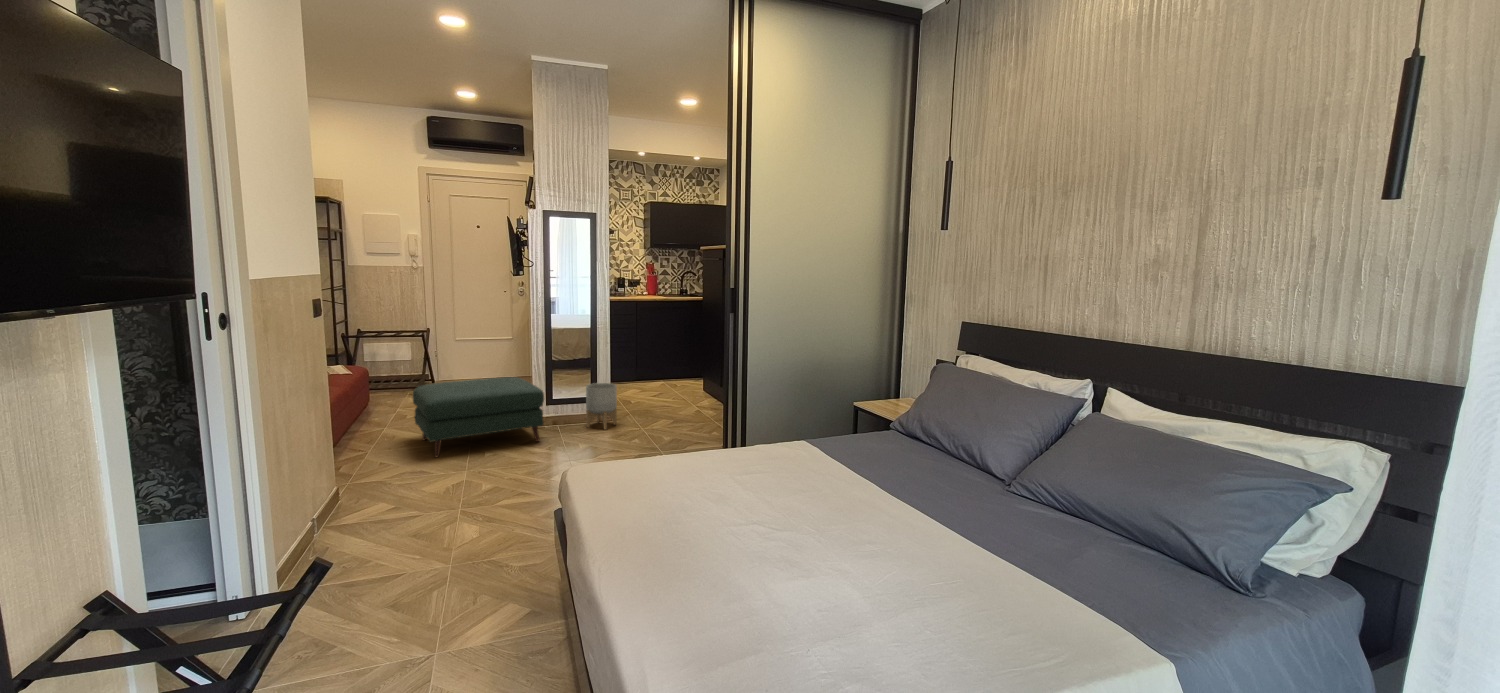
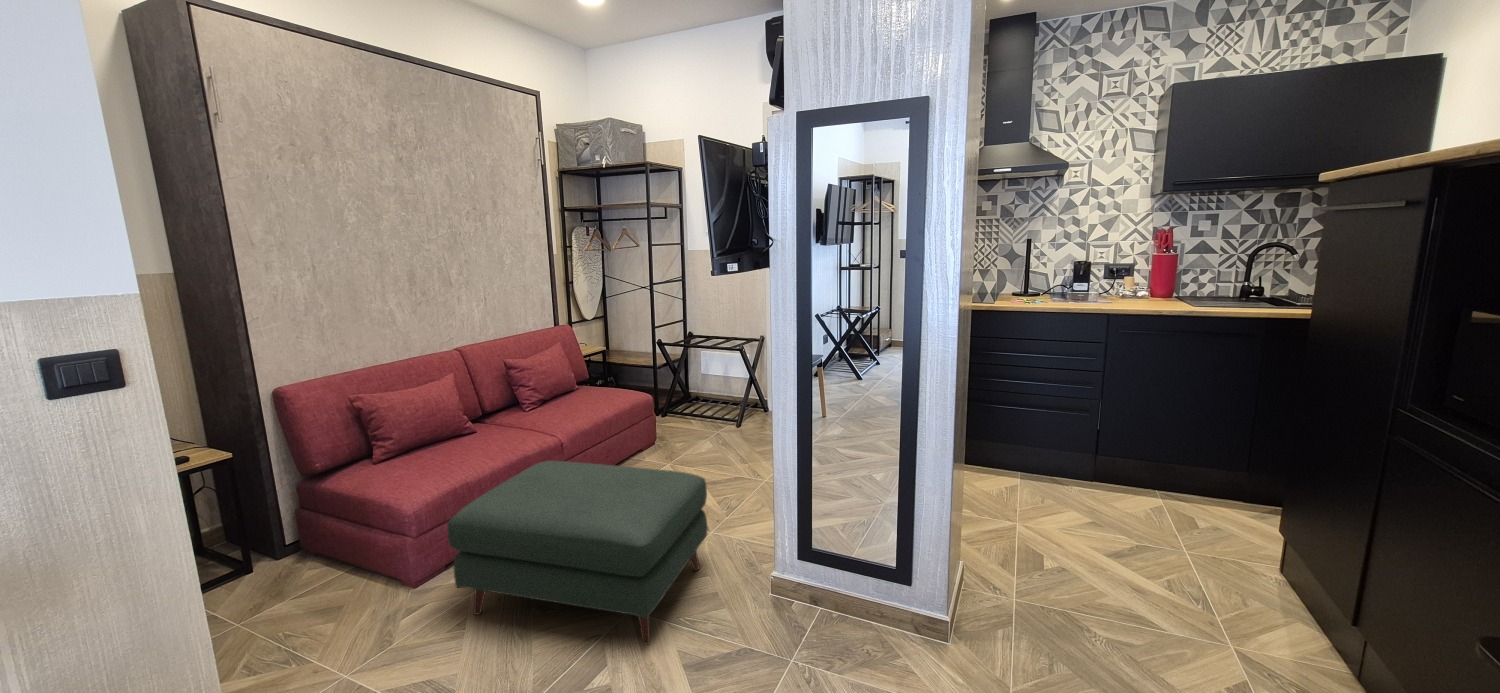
planter: present [586,383,617,429] -> none [791,528,866,661]

